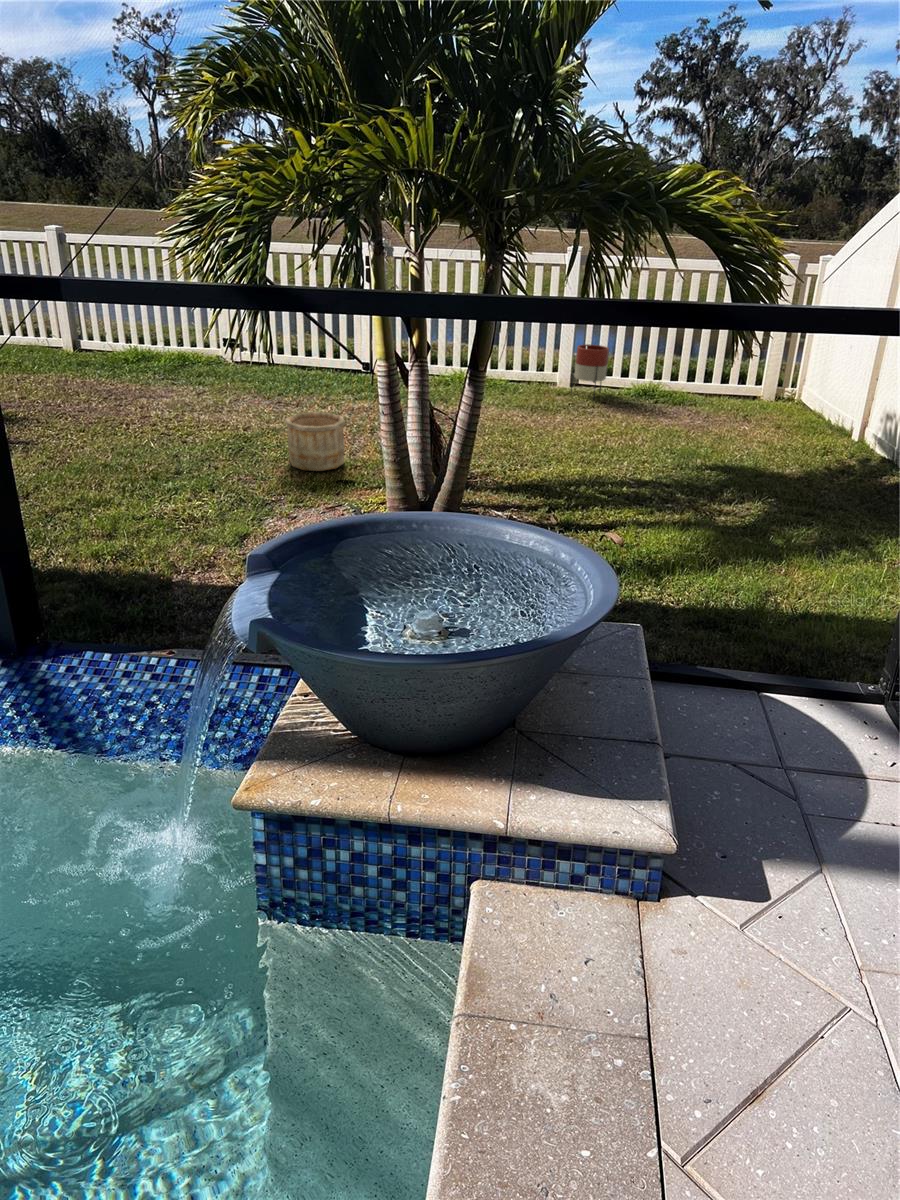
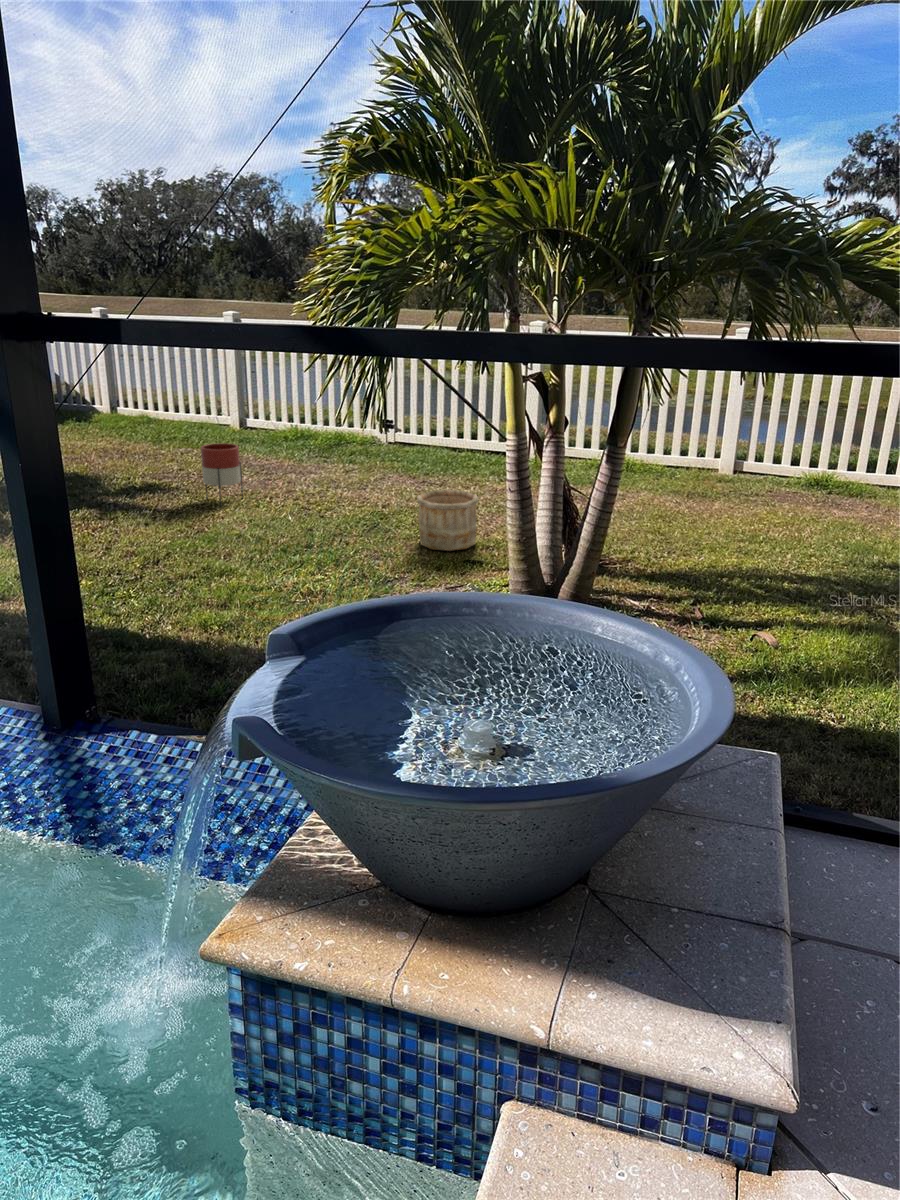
planter: present [571,344,609,398] -> present [201,443,243,505]

